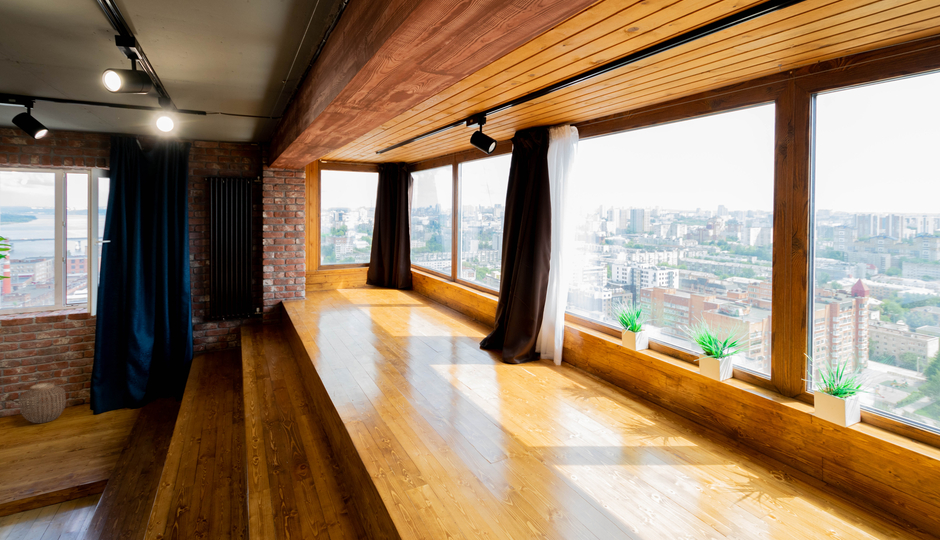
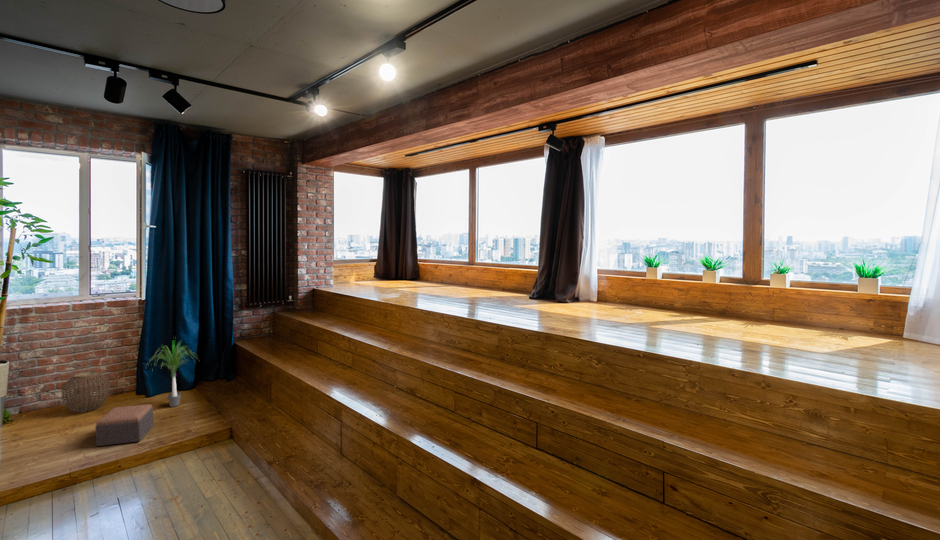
potted plant: none [90,351,148,424] -> present [161,343,187,407]
footstool: none [27,422,90,461] -> present [95,404,154,446]

